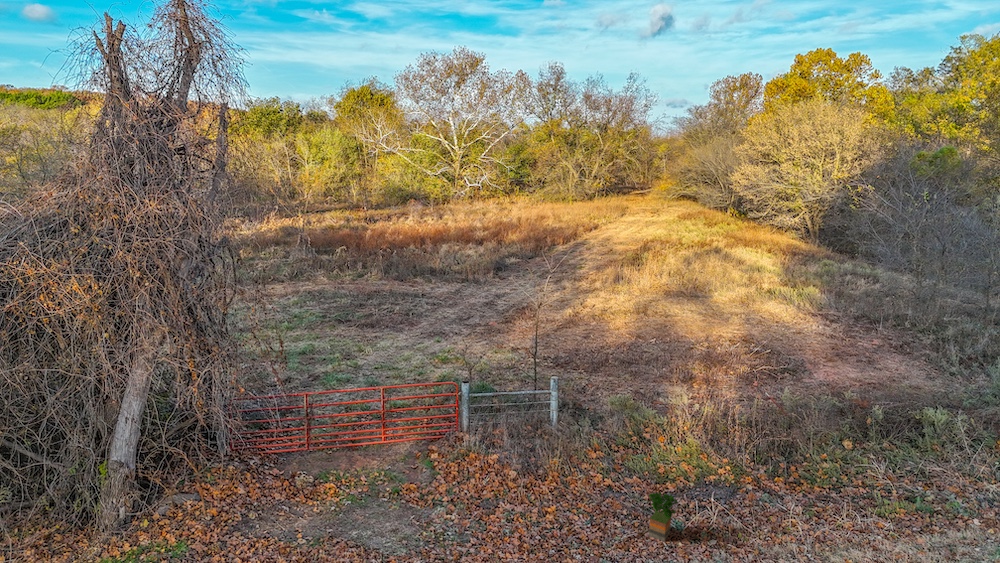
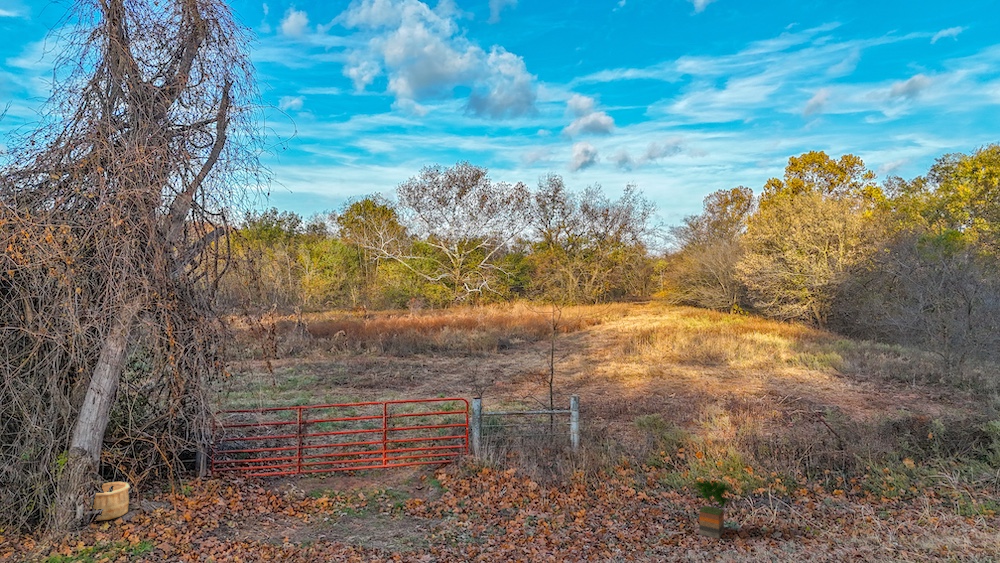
wooden bucket: none [130,485,166,521] -> present [93,482,130,520]

